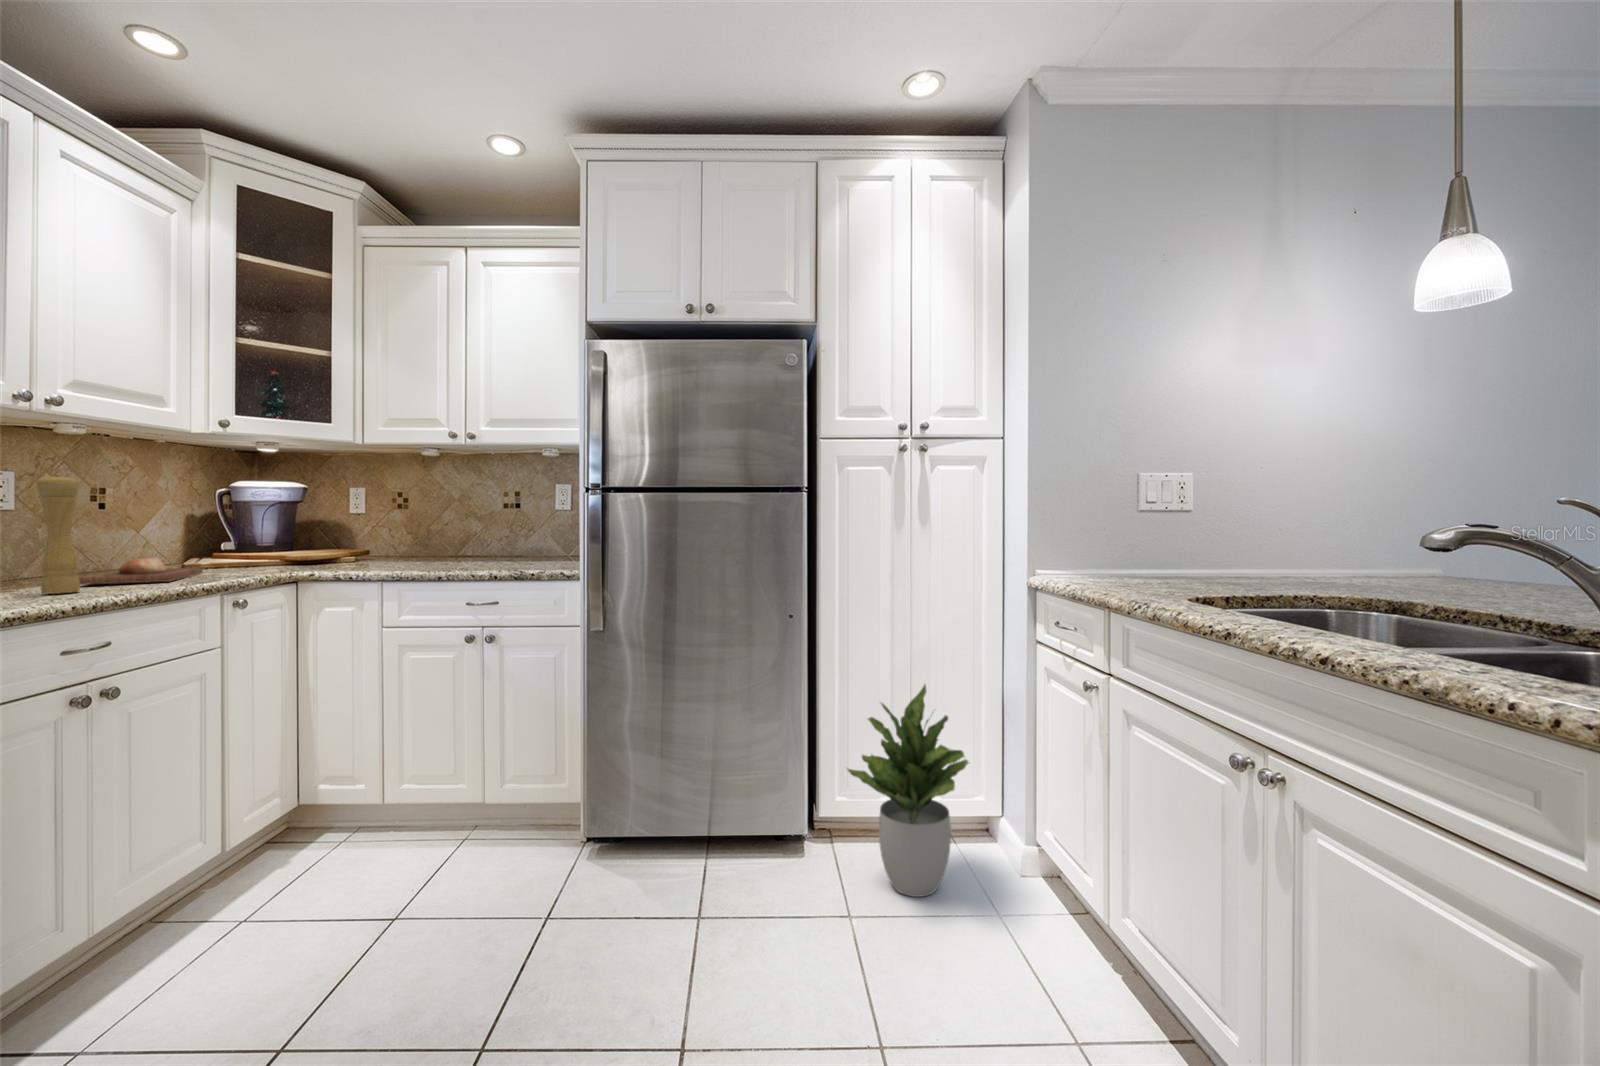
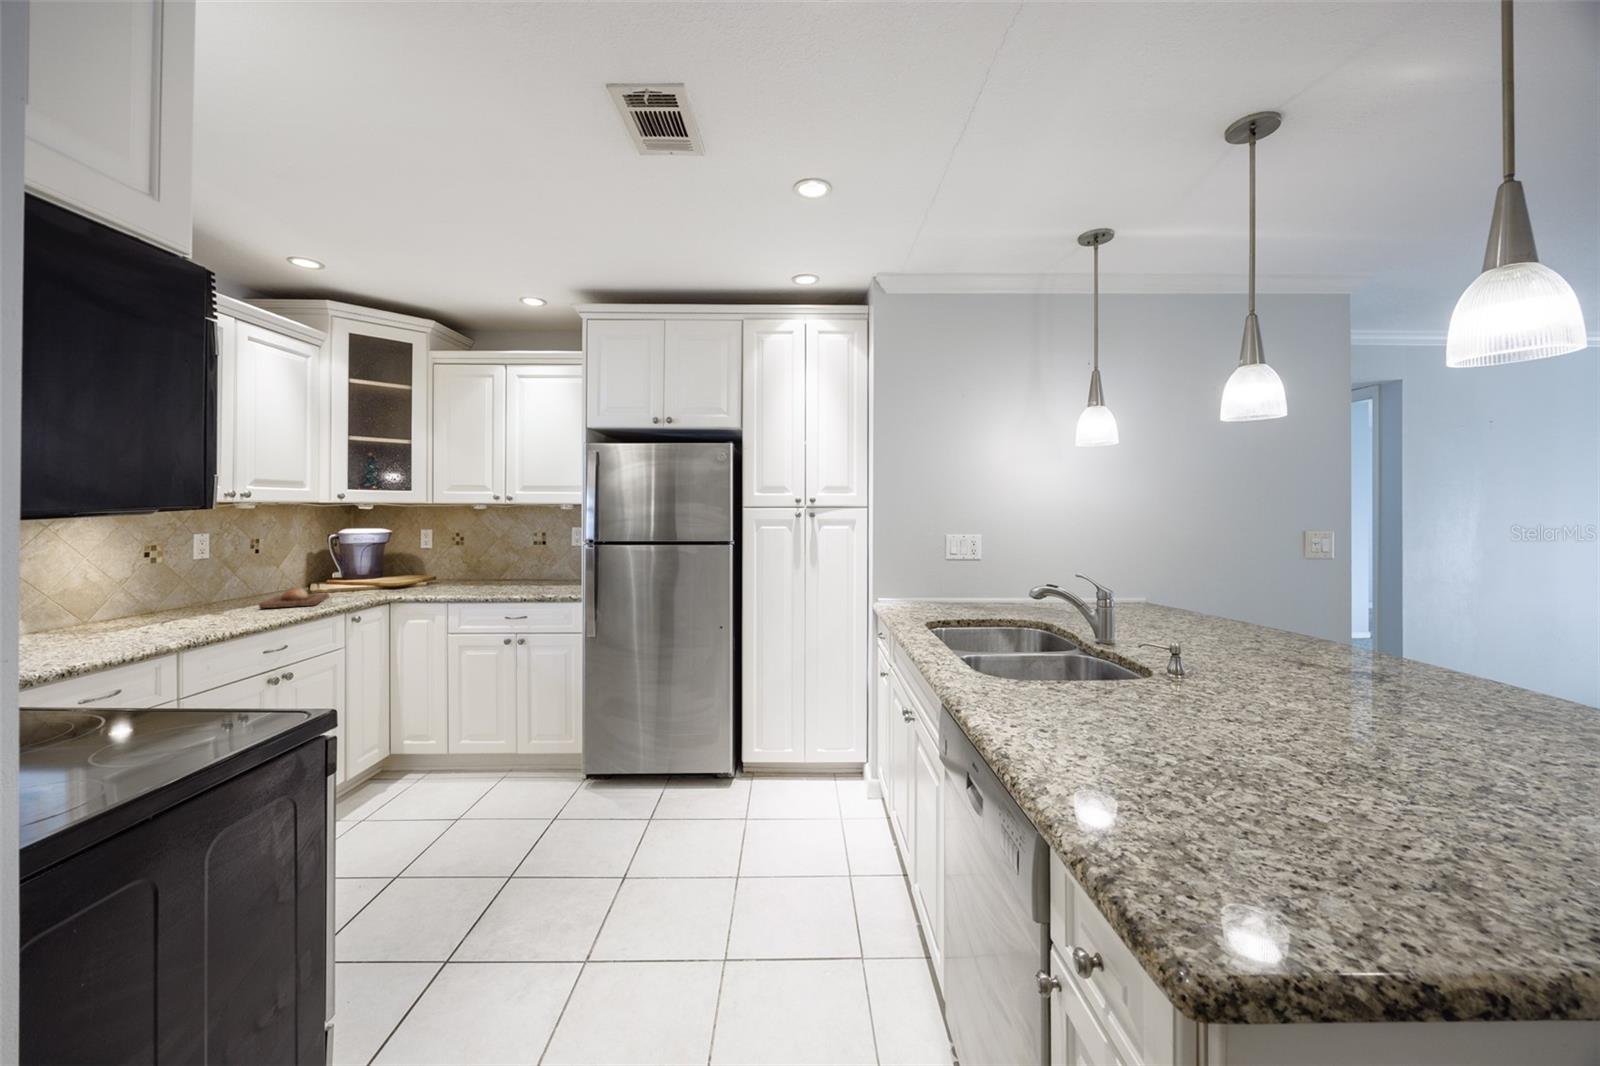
pepper mill: present [37,475,80,594] -> none [242,541,266,616]
potted plant: present [847,685,969,897] -> none [757,672,840,811]

